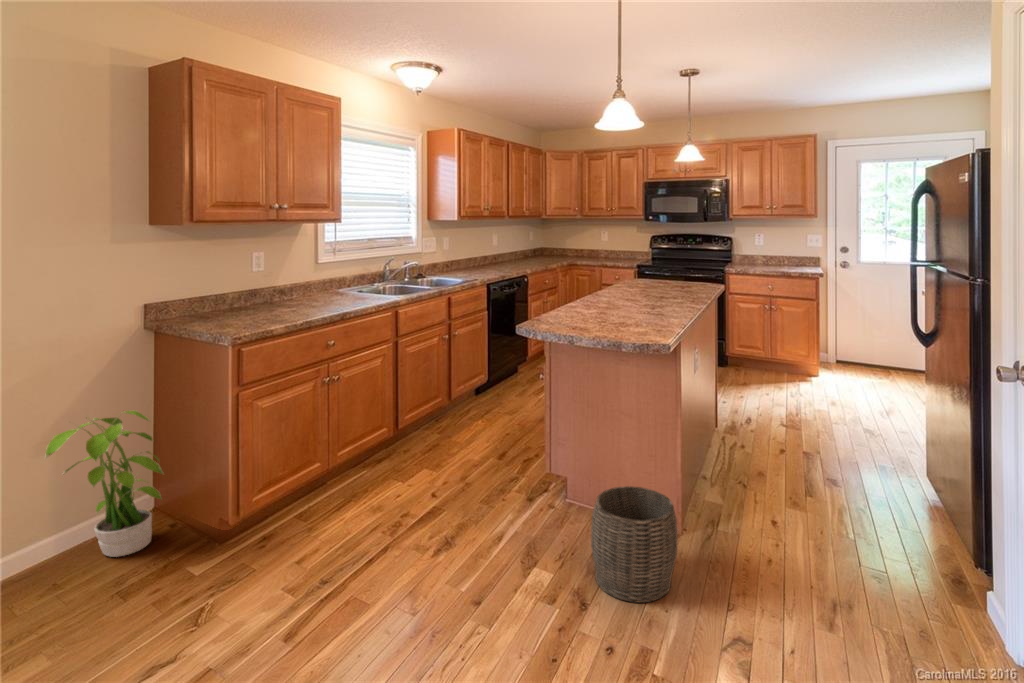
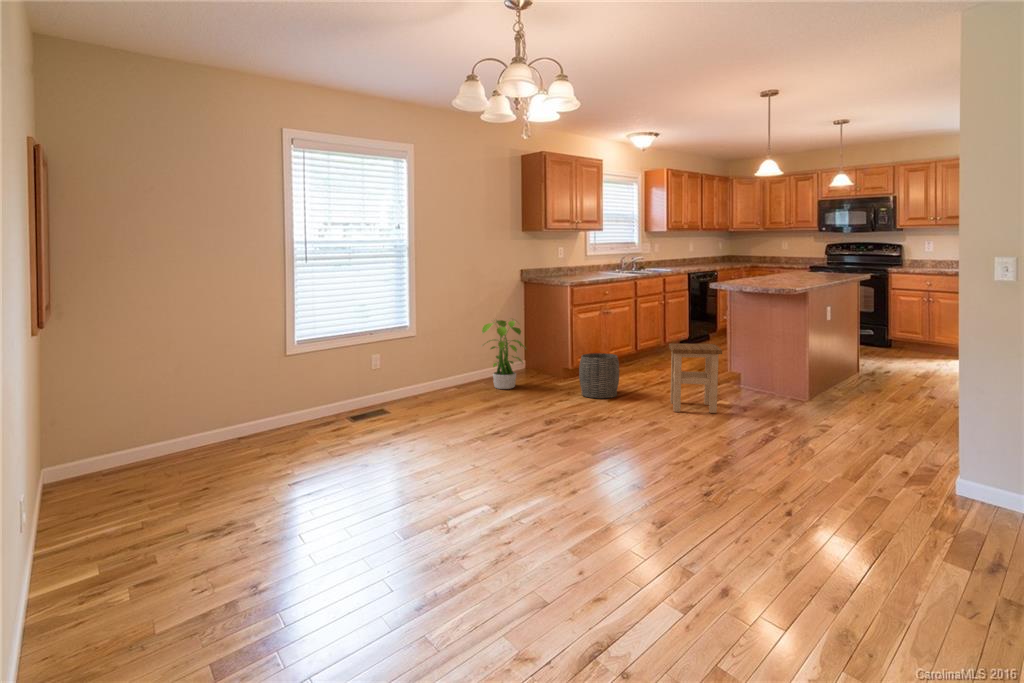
stool: none [432,453,529,611] -> present [669,343,722,413]
woven basket: present [591,486,677,603] -> present [579,353,619,398]

